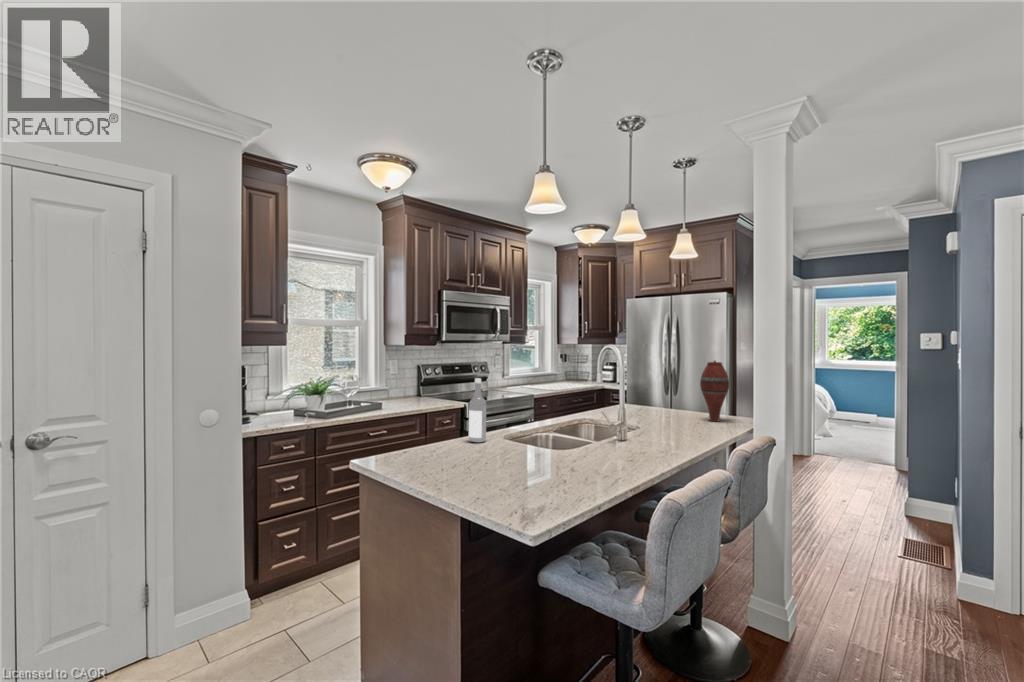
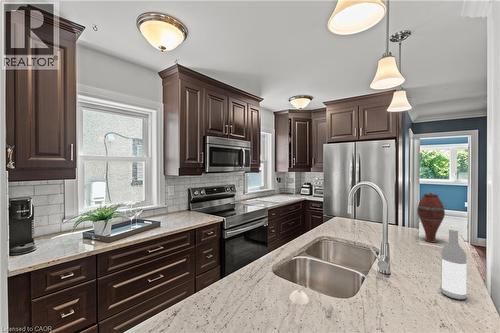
wine bottle: present [469,378,486,443] -> present [441,224,467,299]

